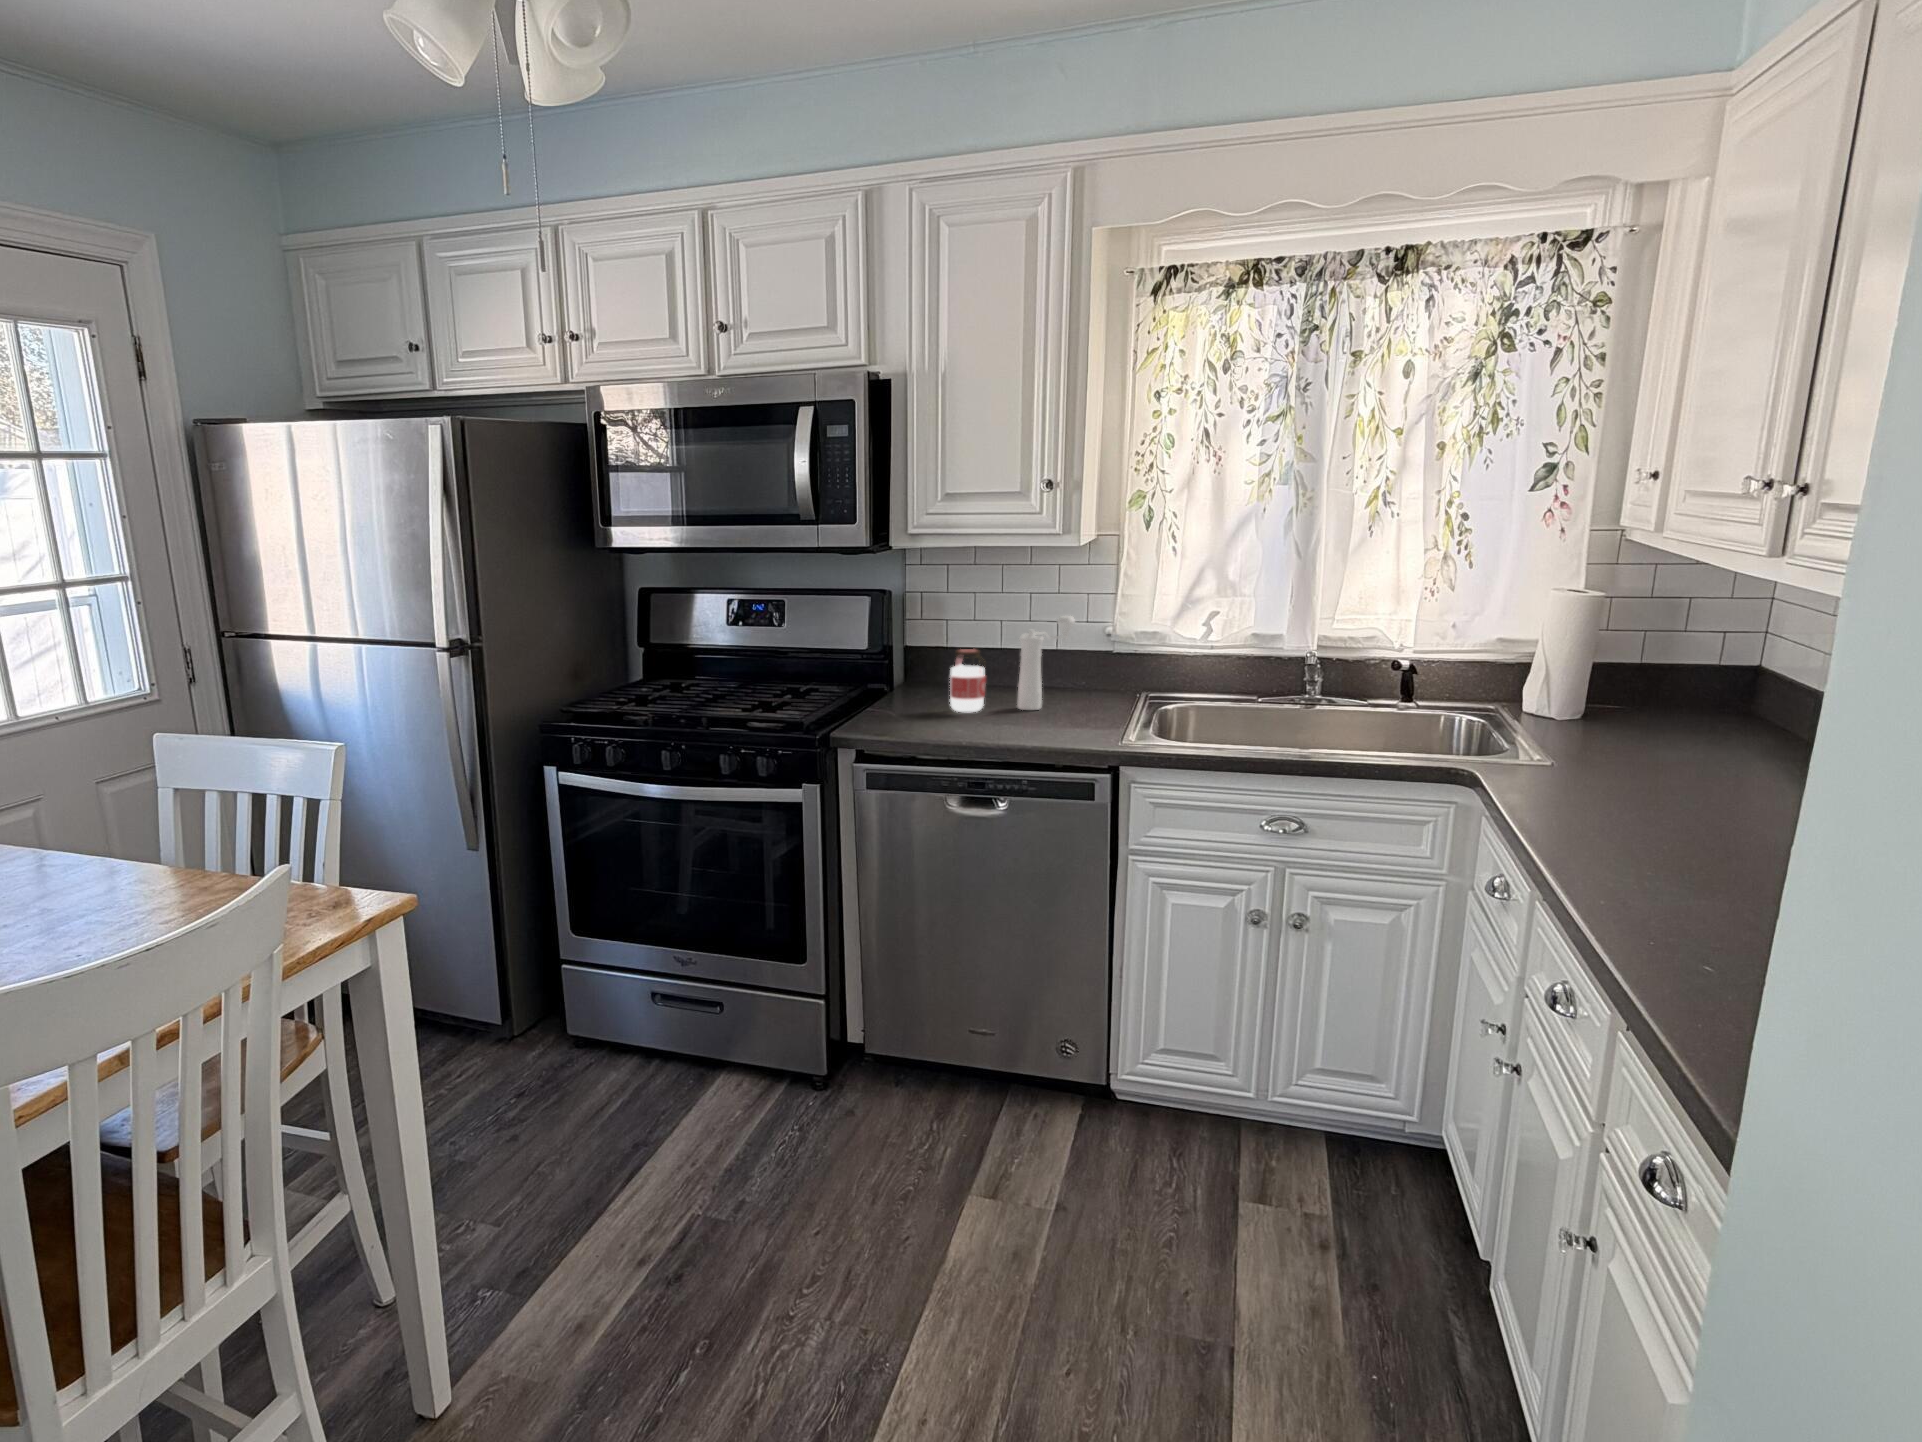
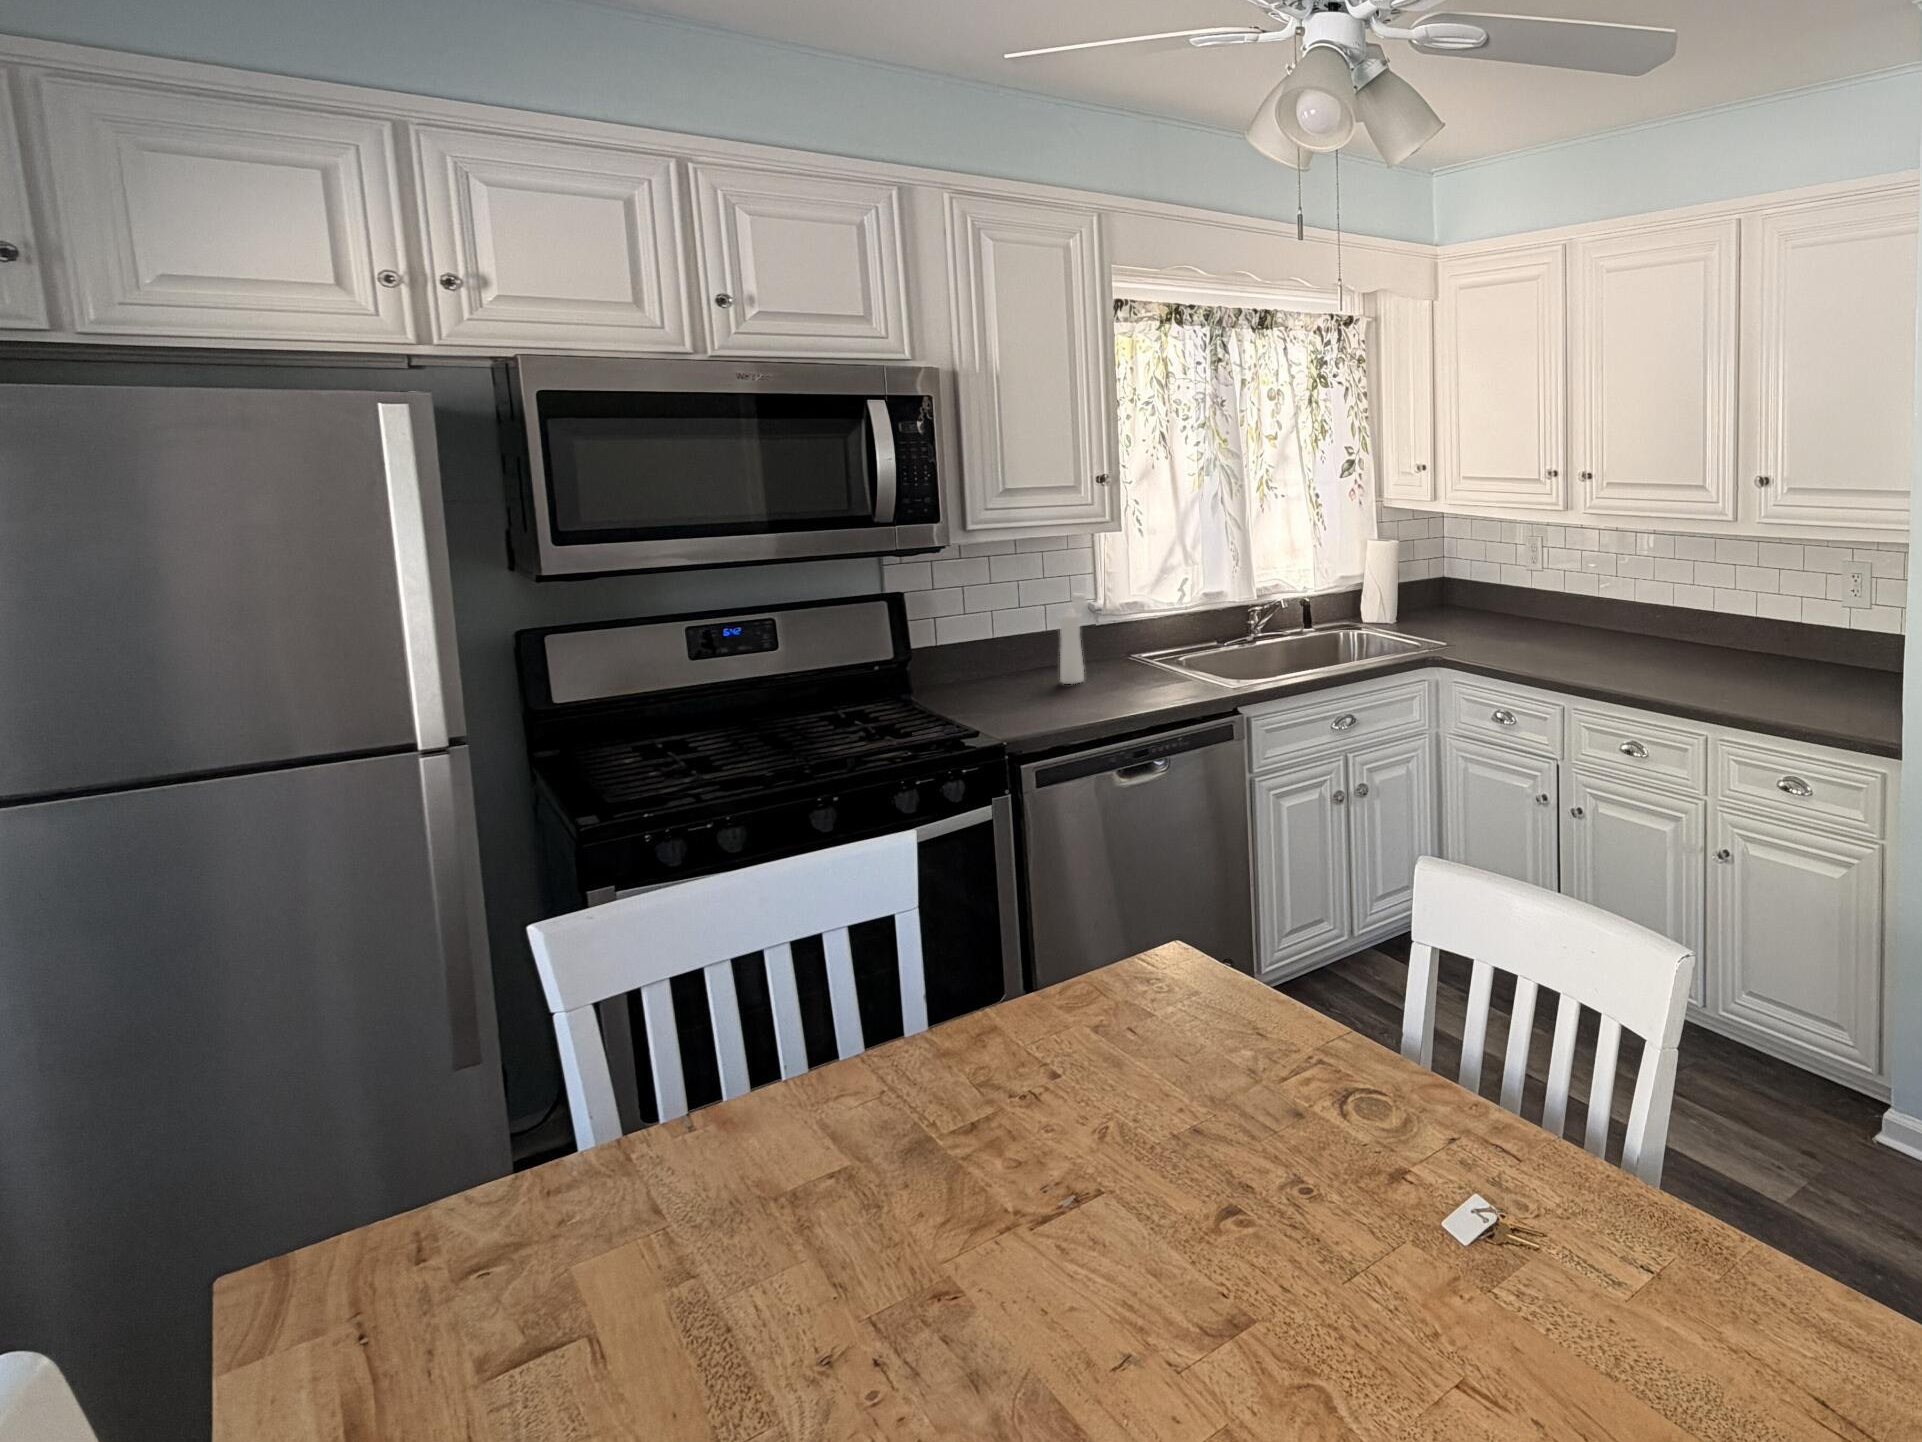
jar: present [950,649,986,712] -> none [1014,634,1053,697]

